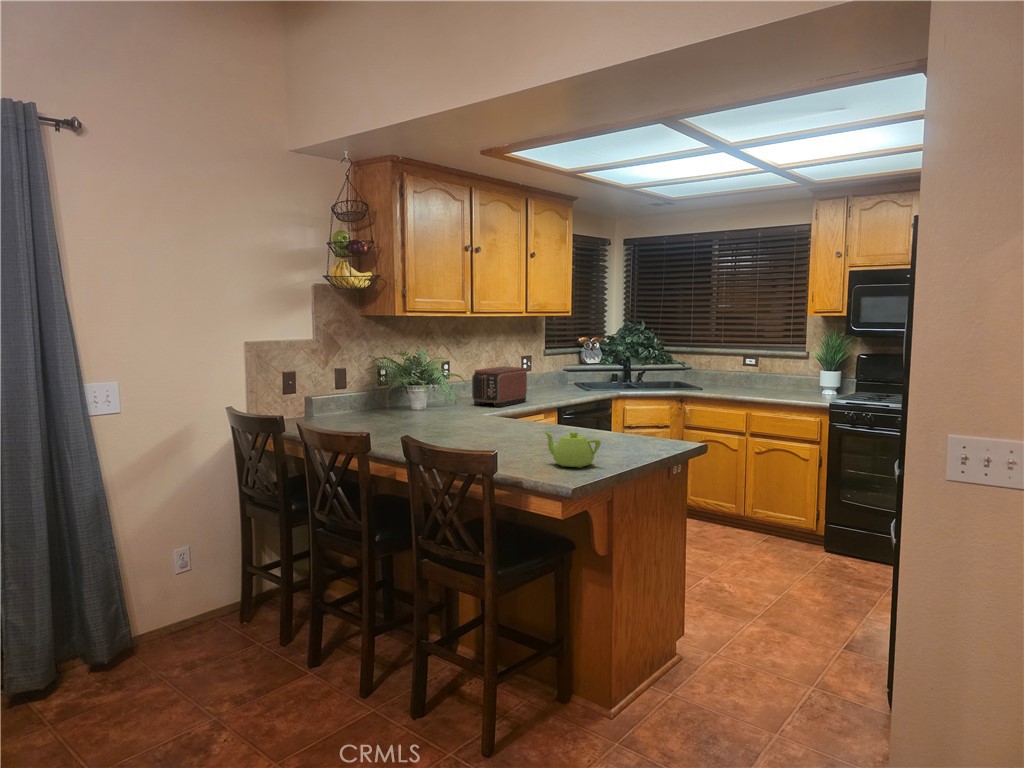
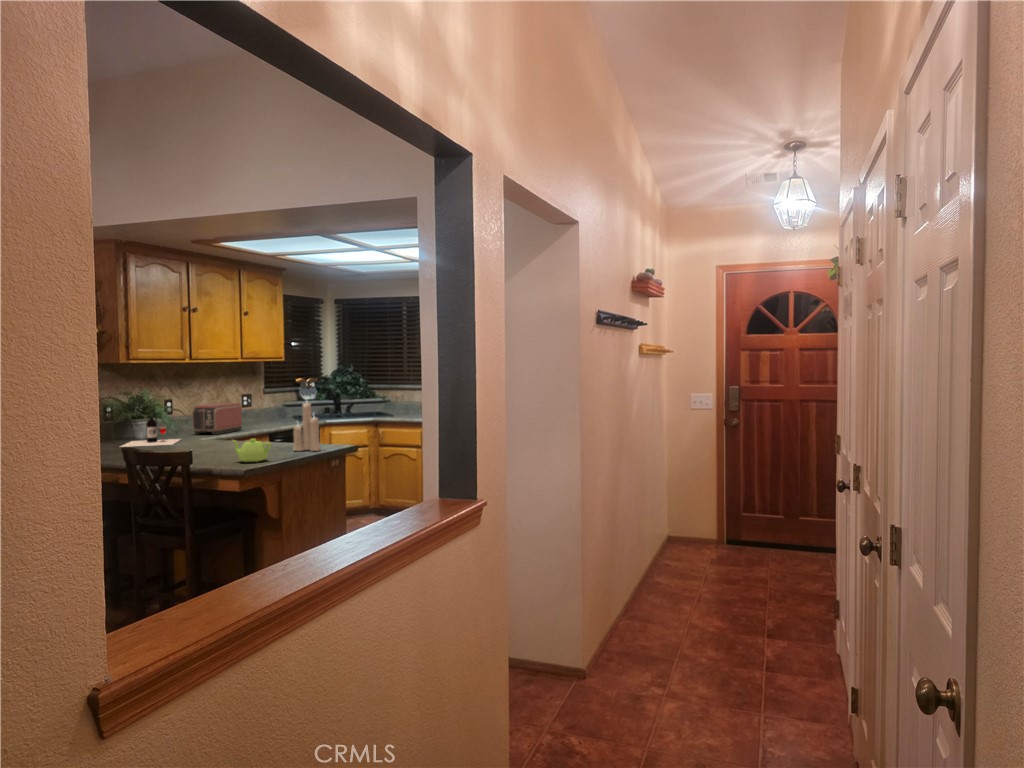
candle: none [617,365,657,450] -> present [293,403,320,451]
wine bottle: none [394,378,462,421] -> present [120,412,180,447]

